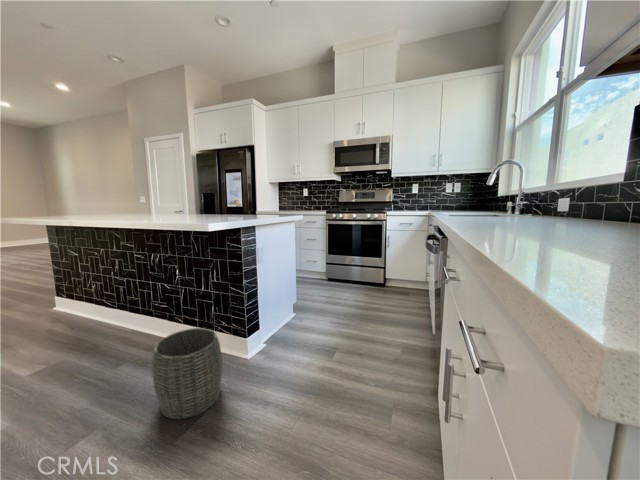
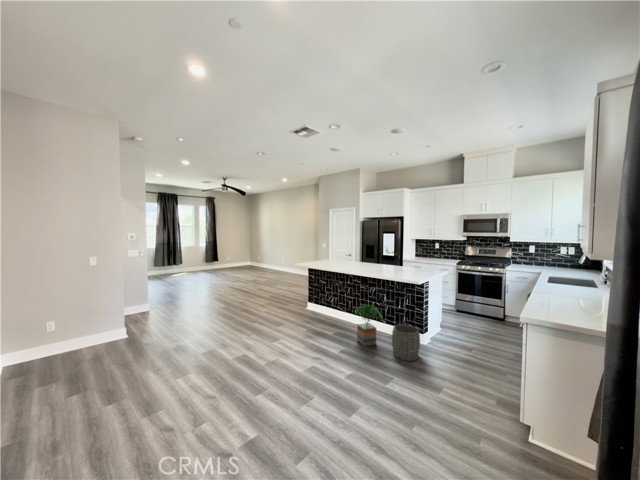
potted tree: none [73,292,150,393] -> present [355,305,382,346]

